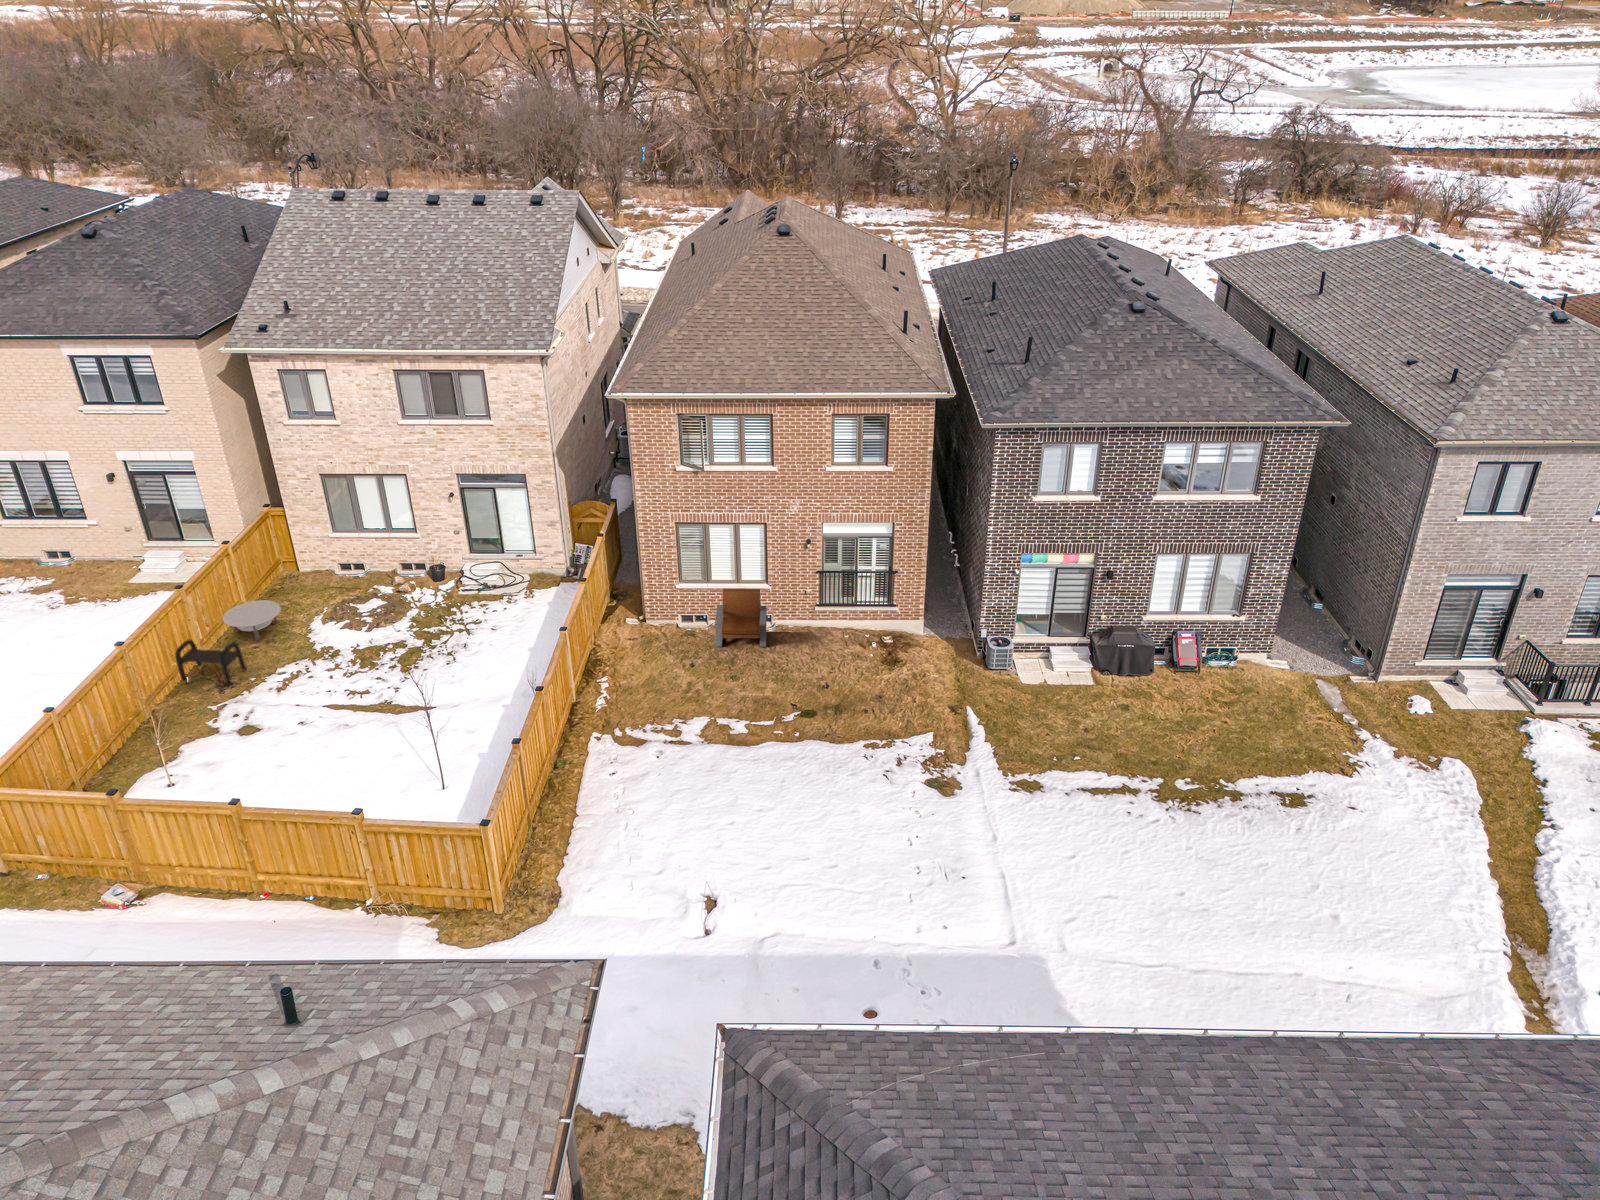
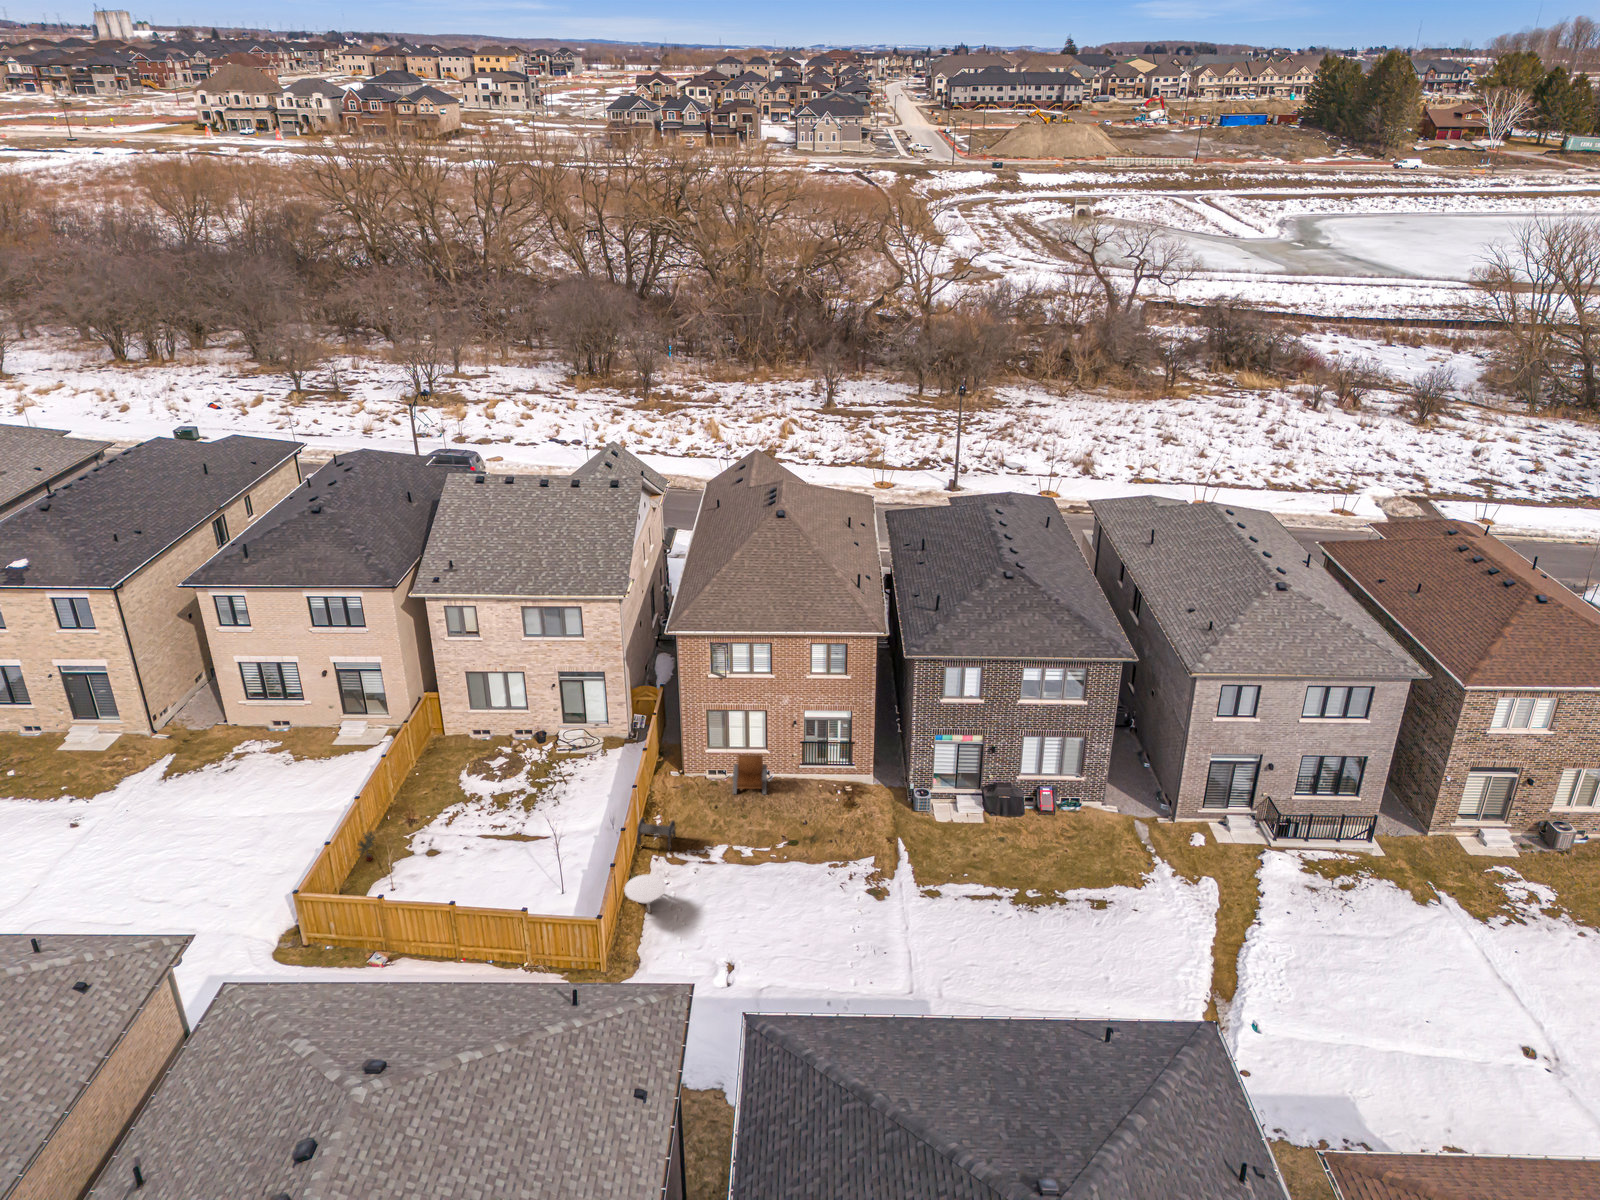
round table: present [223,600,281,643] -> present [624,874,666,913]
bench: present [175,639,246,685] -> present [637,817,676,850]
potted tree: none [121,695,154,743] -> present [358,831,375,861]

